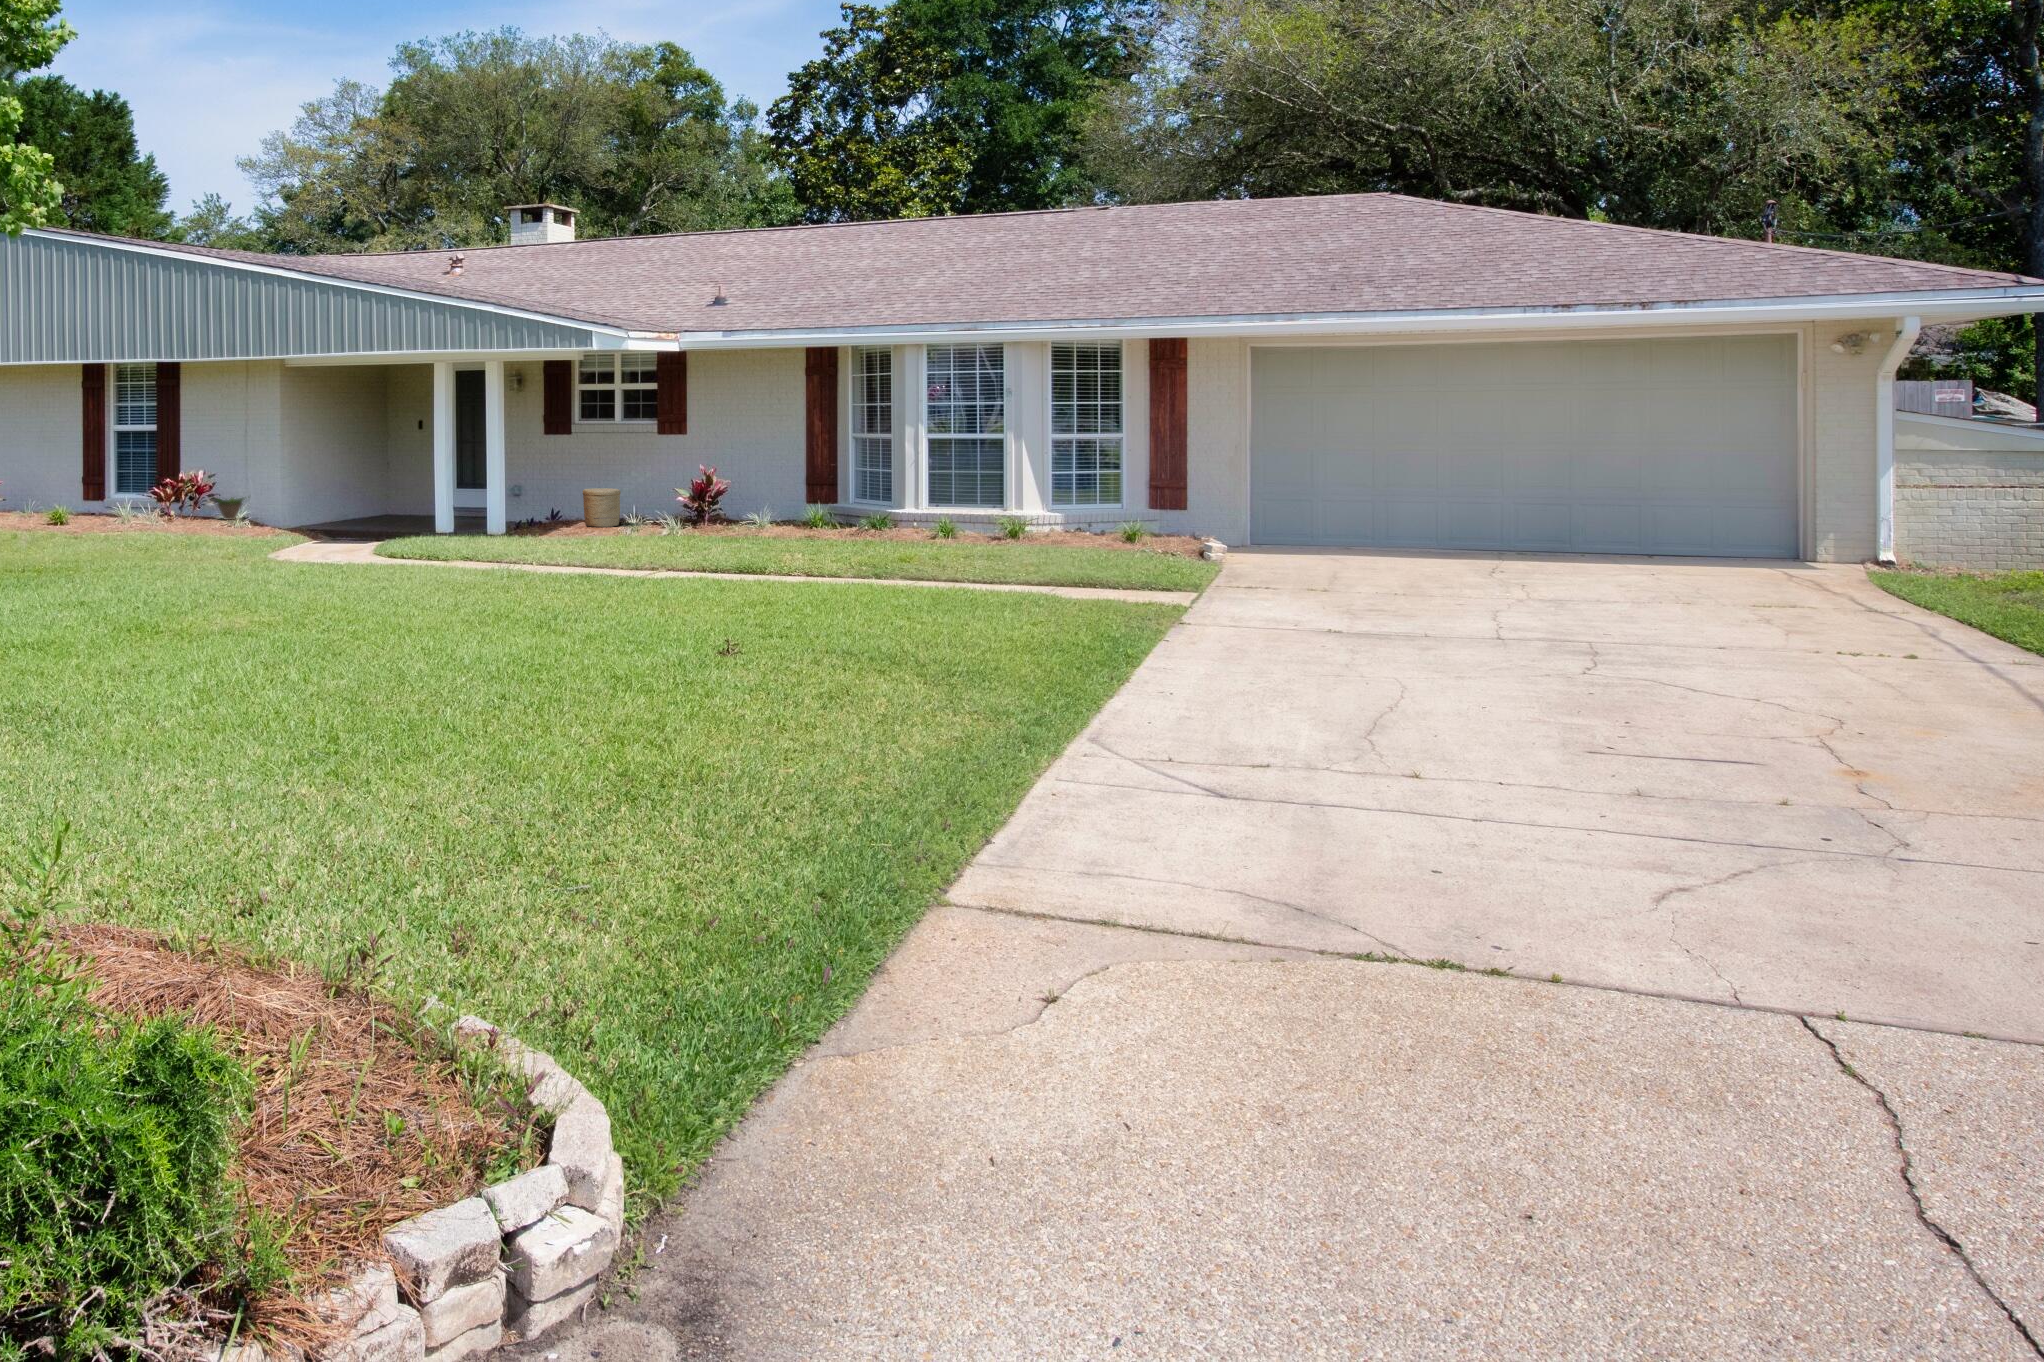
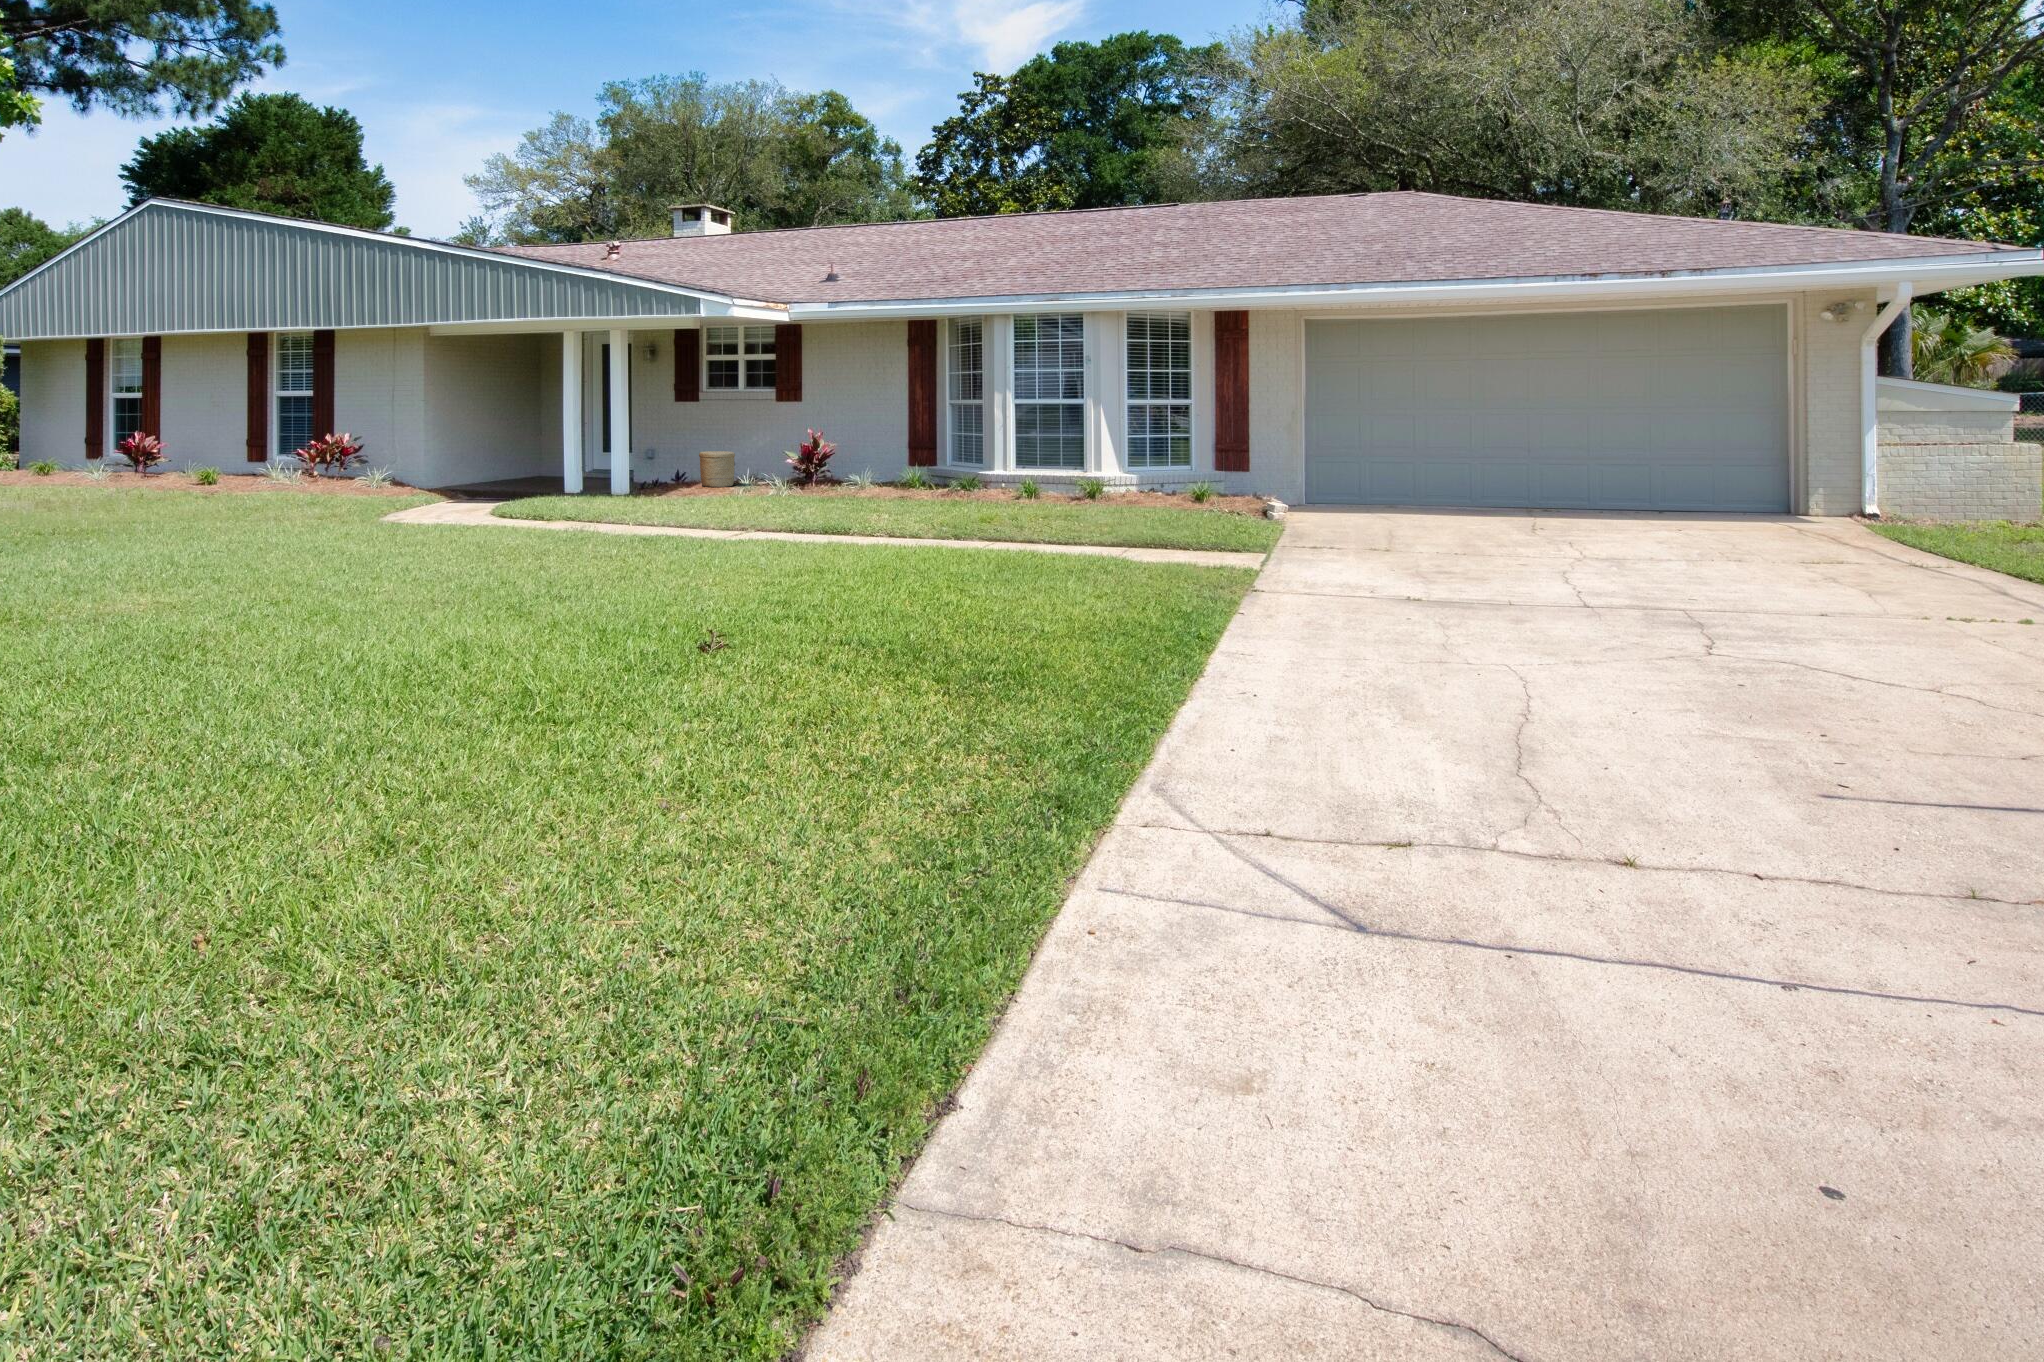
decorative plant: present [216,497,244,520] -> none [351,457,394,479]

